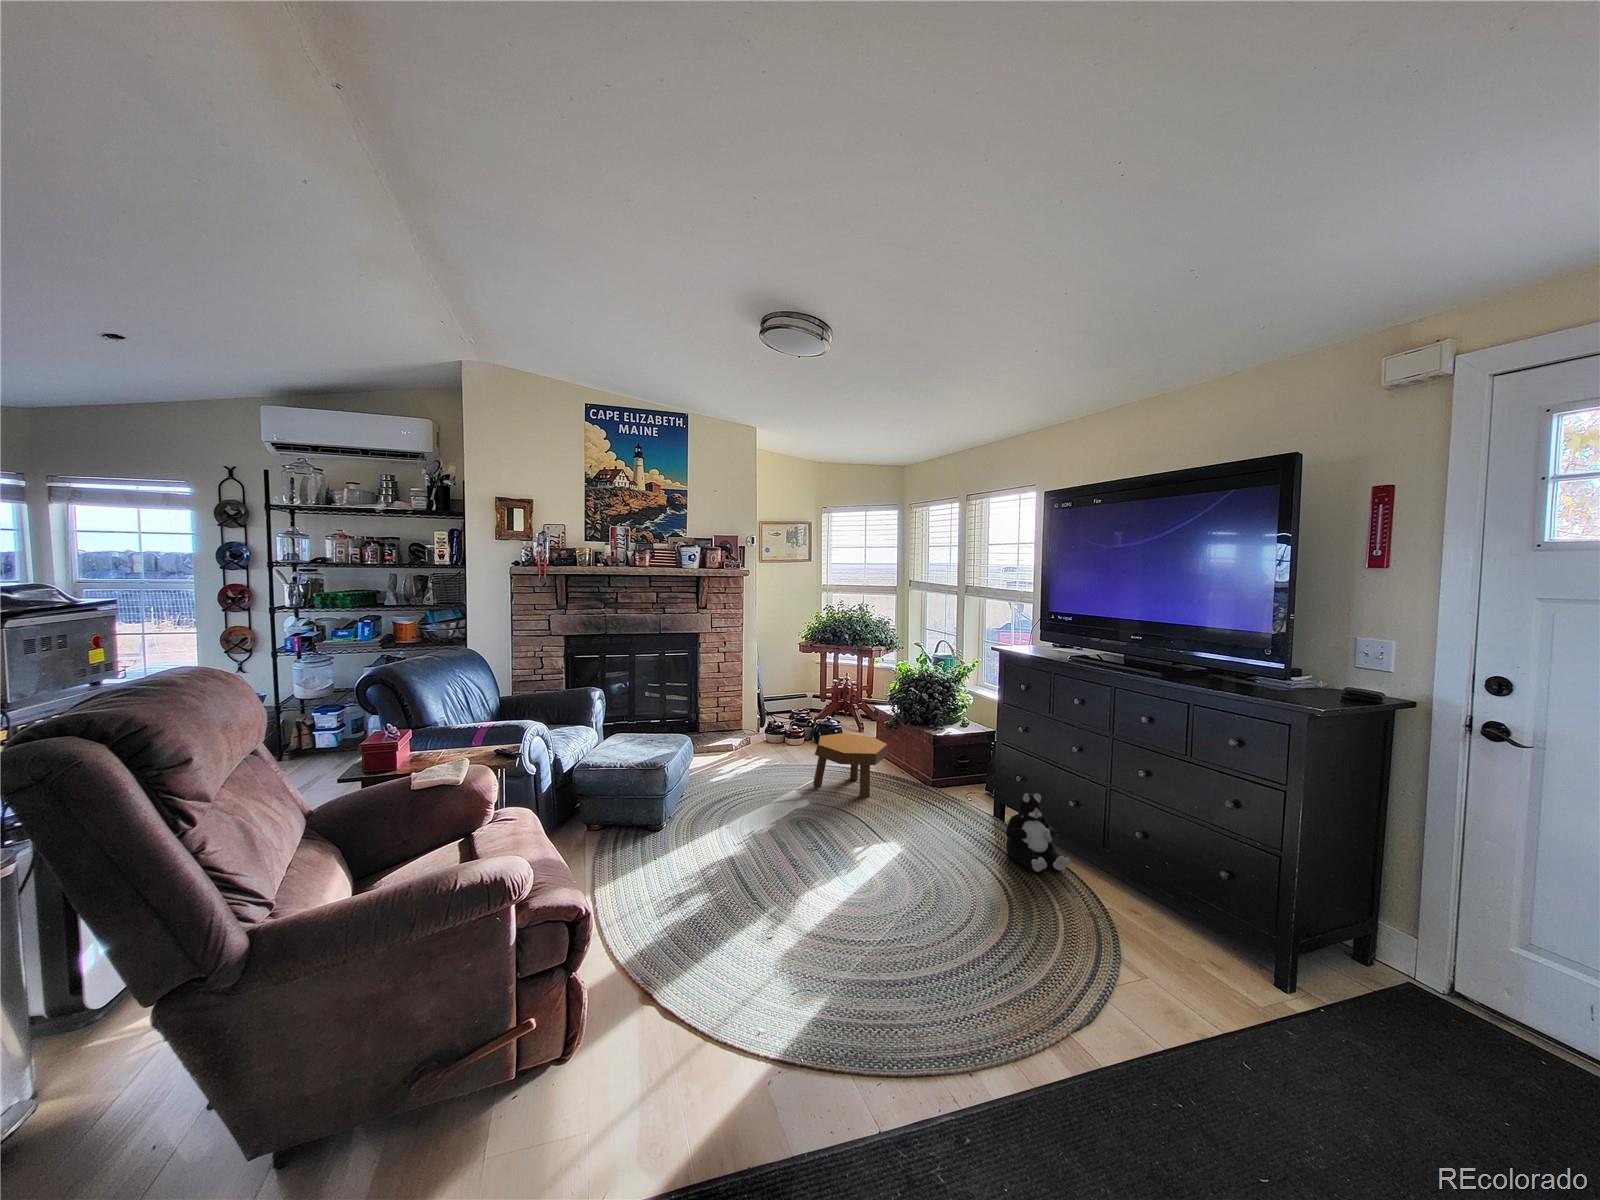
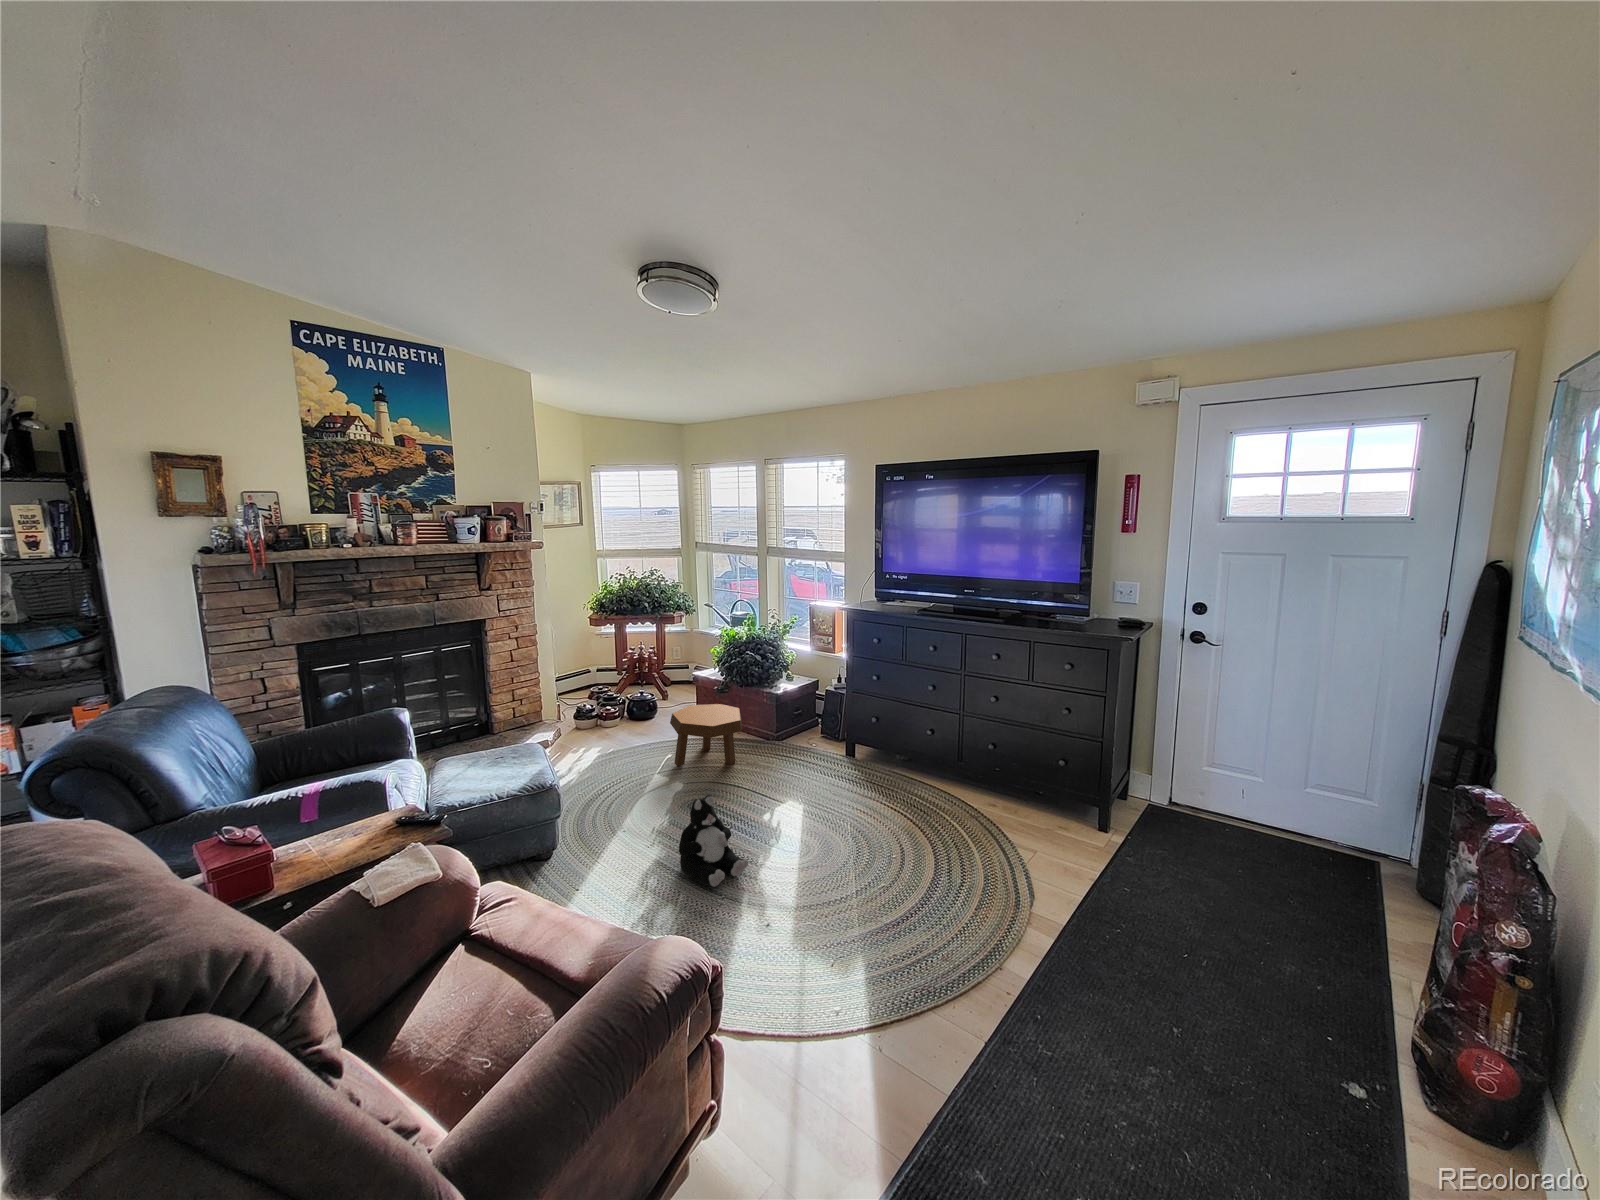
plush toy: present [1006,792,1071,872] -> present [679,795,748,887]

